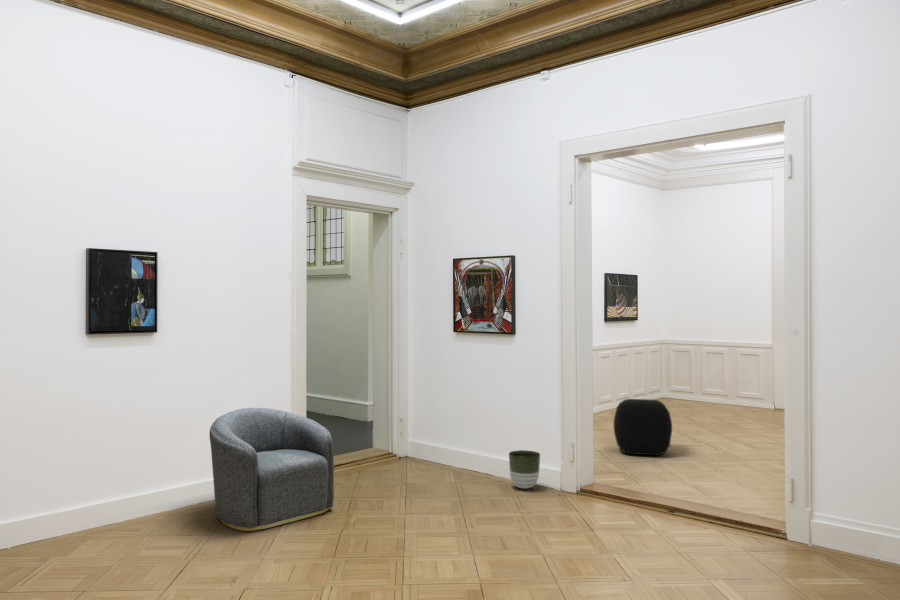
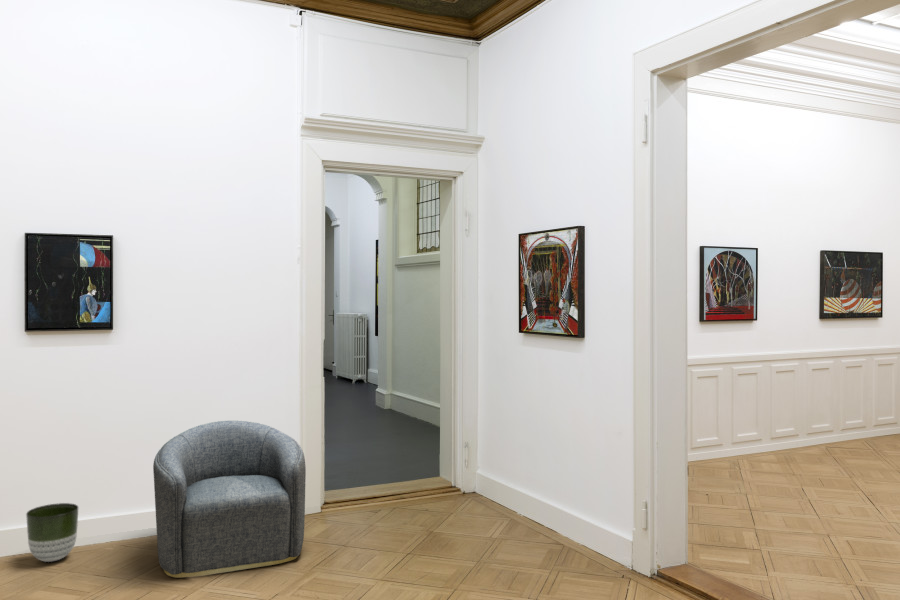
ottoman: present [614,399,672,455] -> none [777,437,874,529]
planter: present [509,450,540,489] -> present [26,503,78,562]

